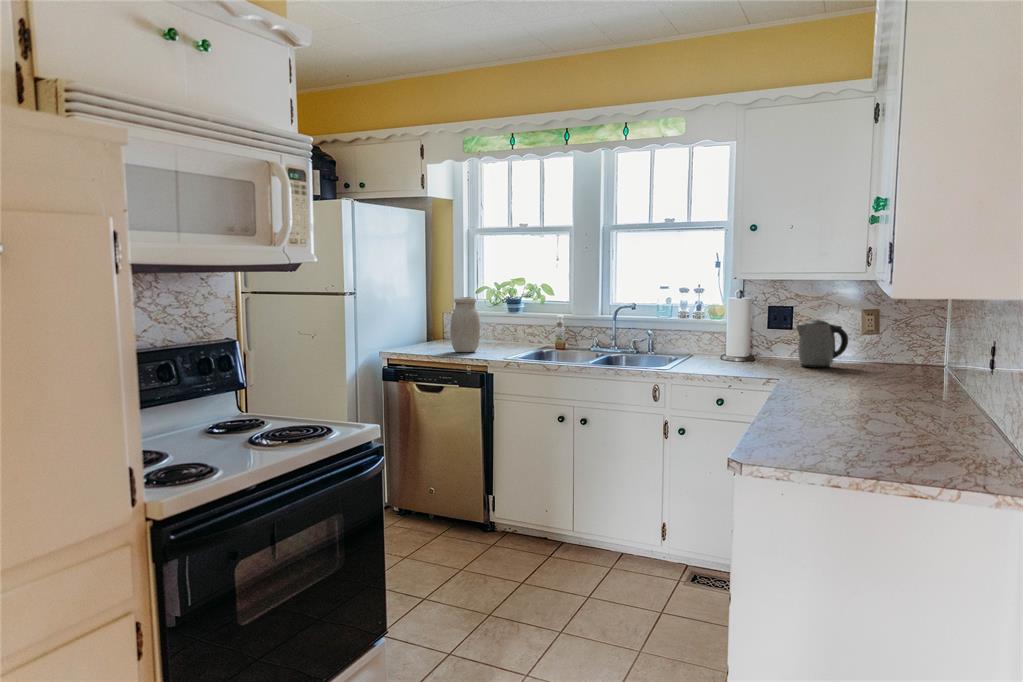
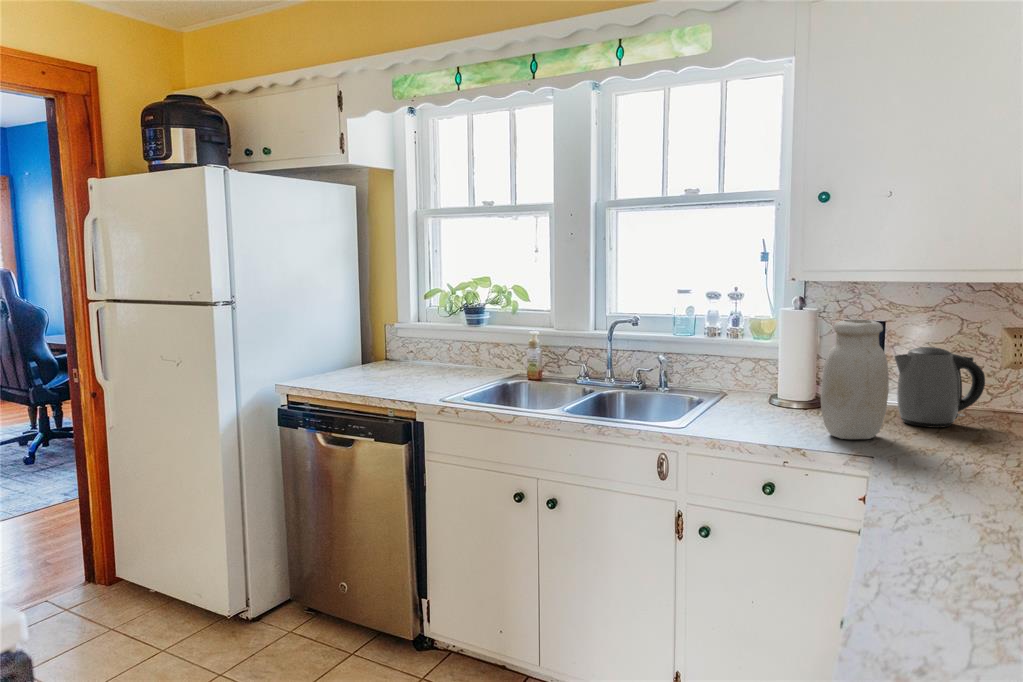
jar: present [450,297,480,352] -> present [821,320,889,439]

